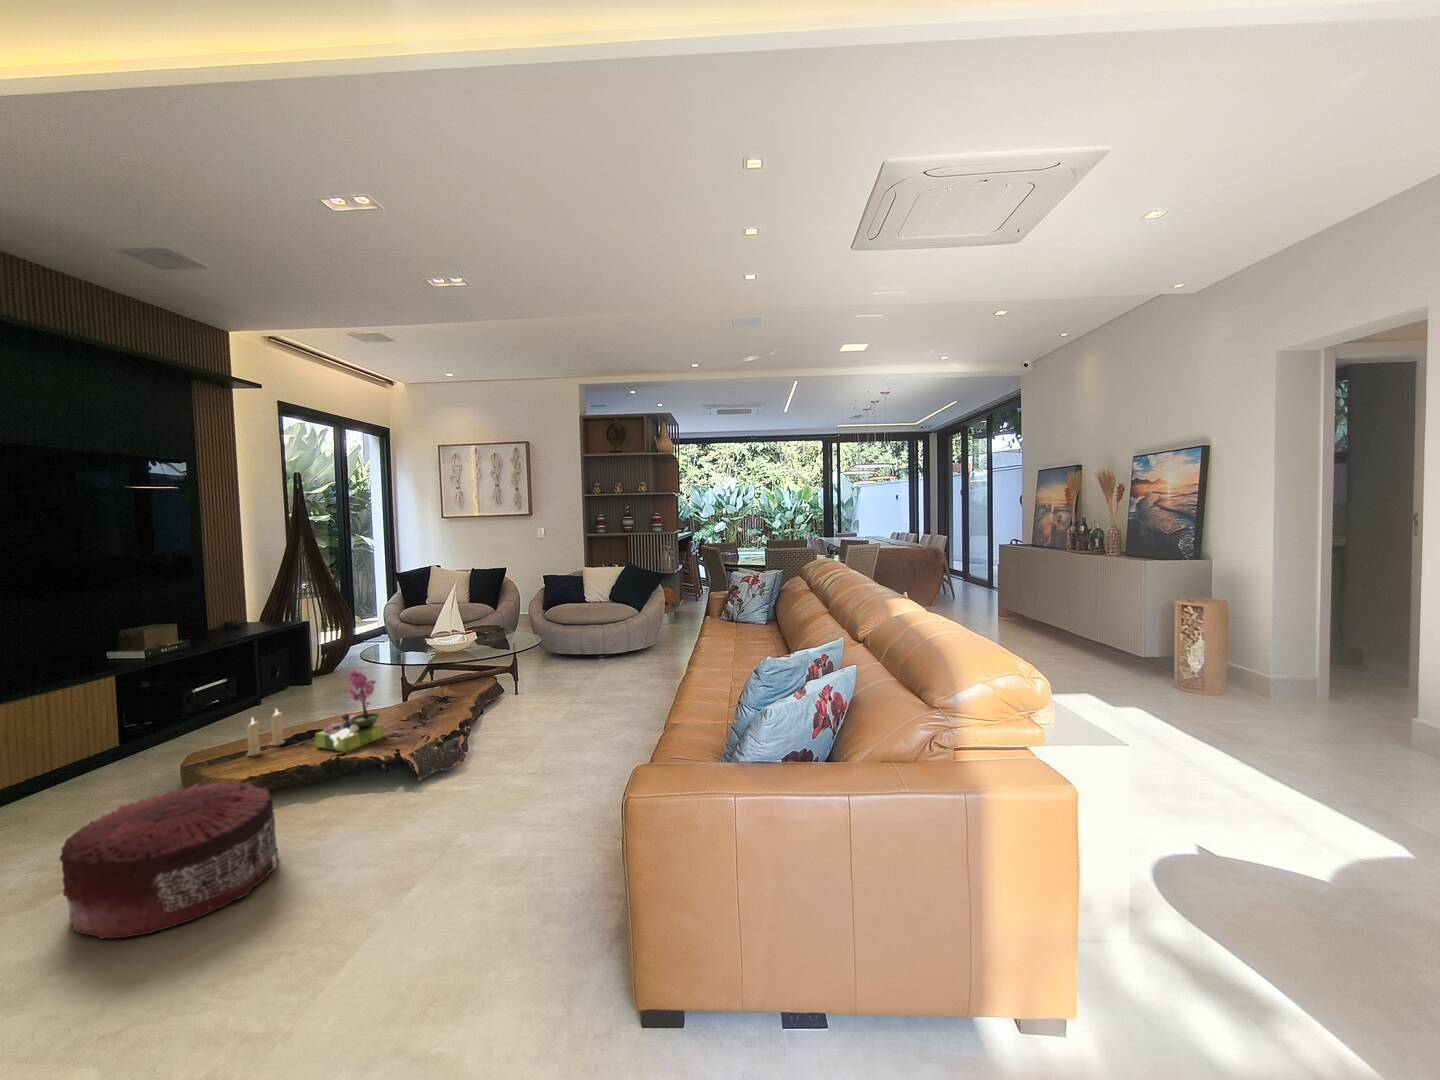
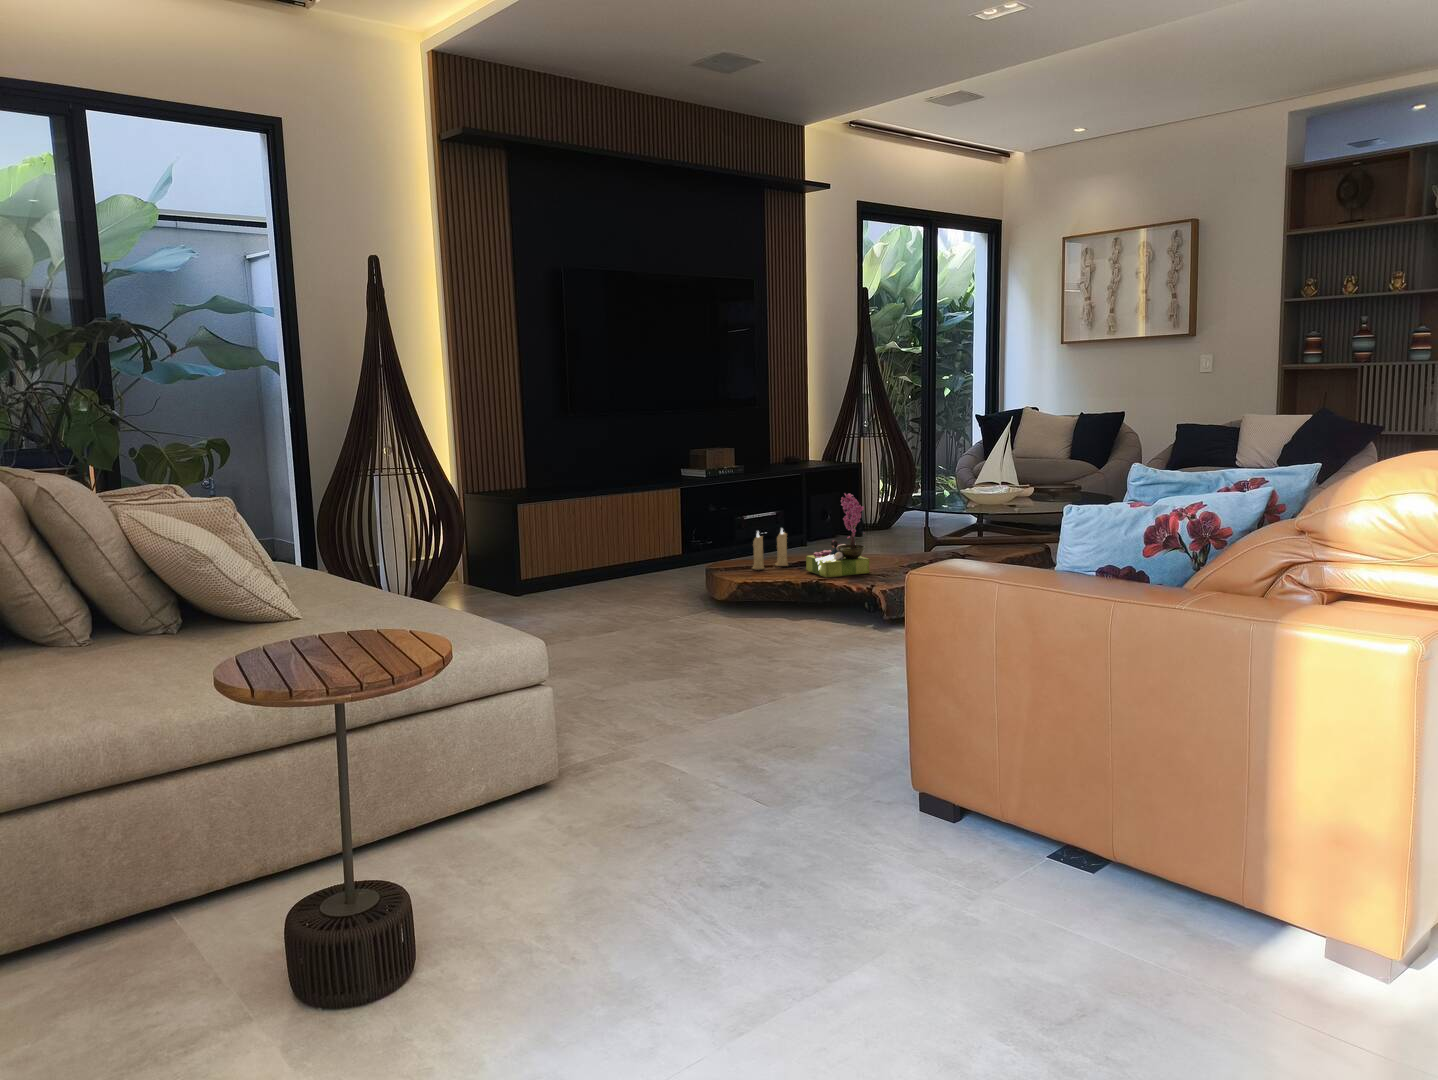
pouf: present [60,782,278,938] -> none [588,566,741,664]

